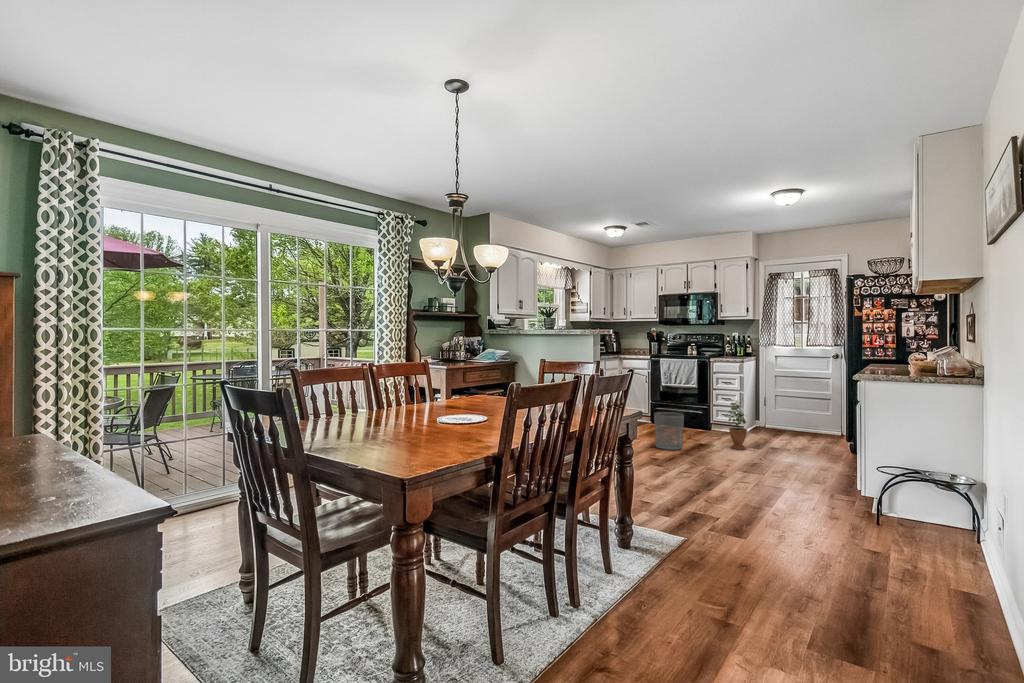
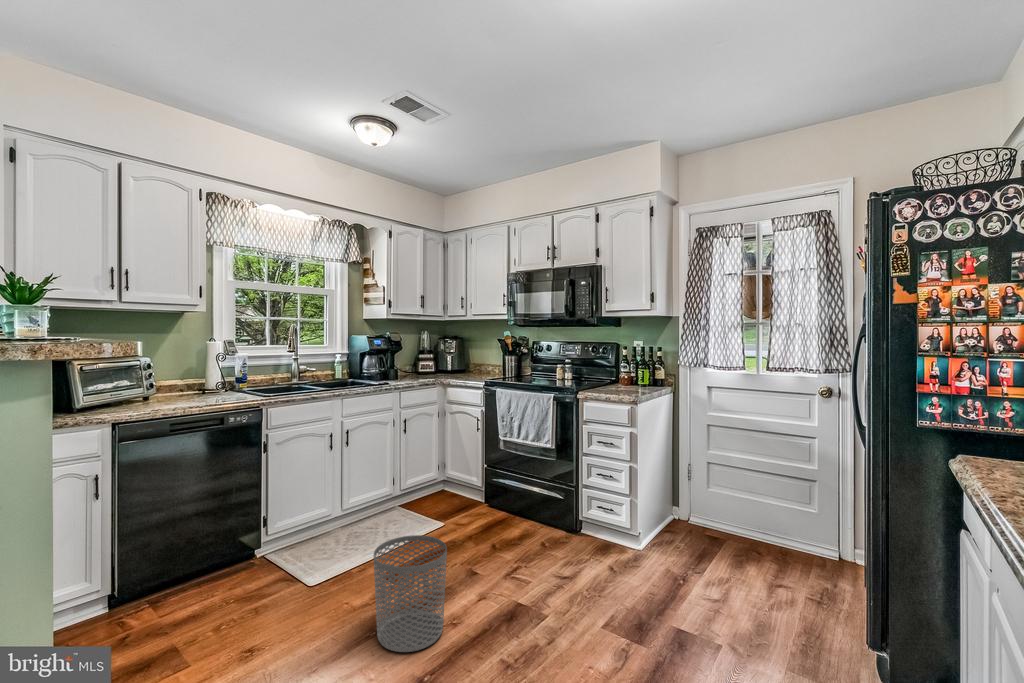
potted plant: present [726,401,747,450] -> none [553,511,604,648]

